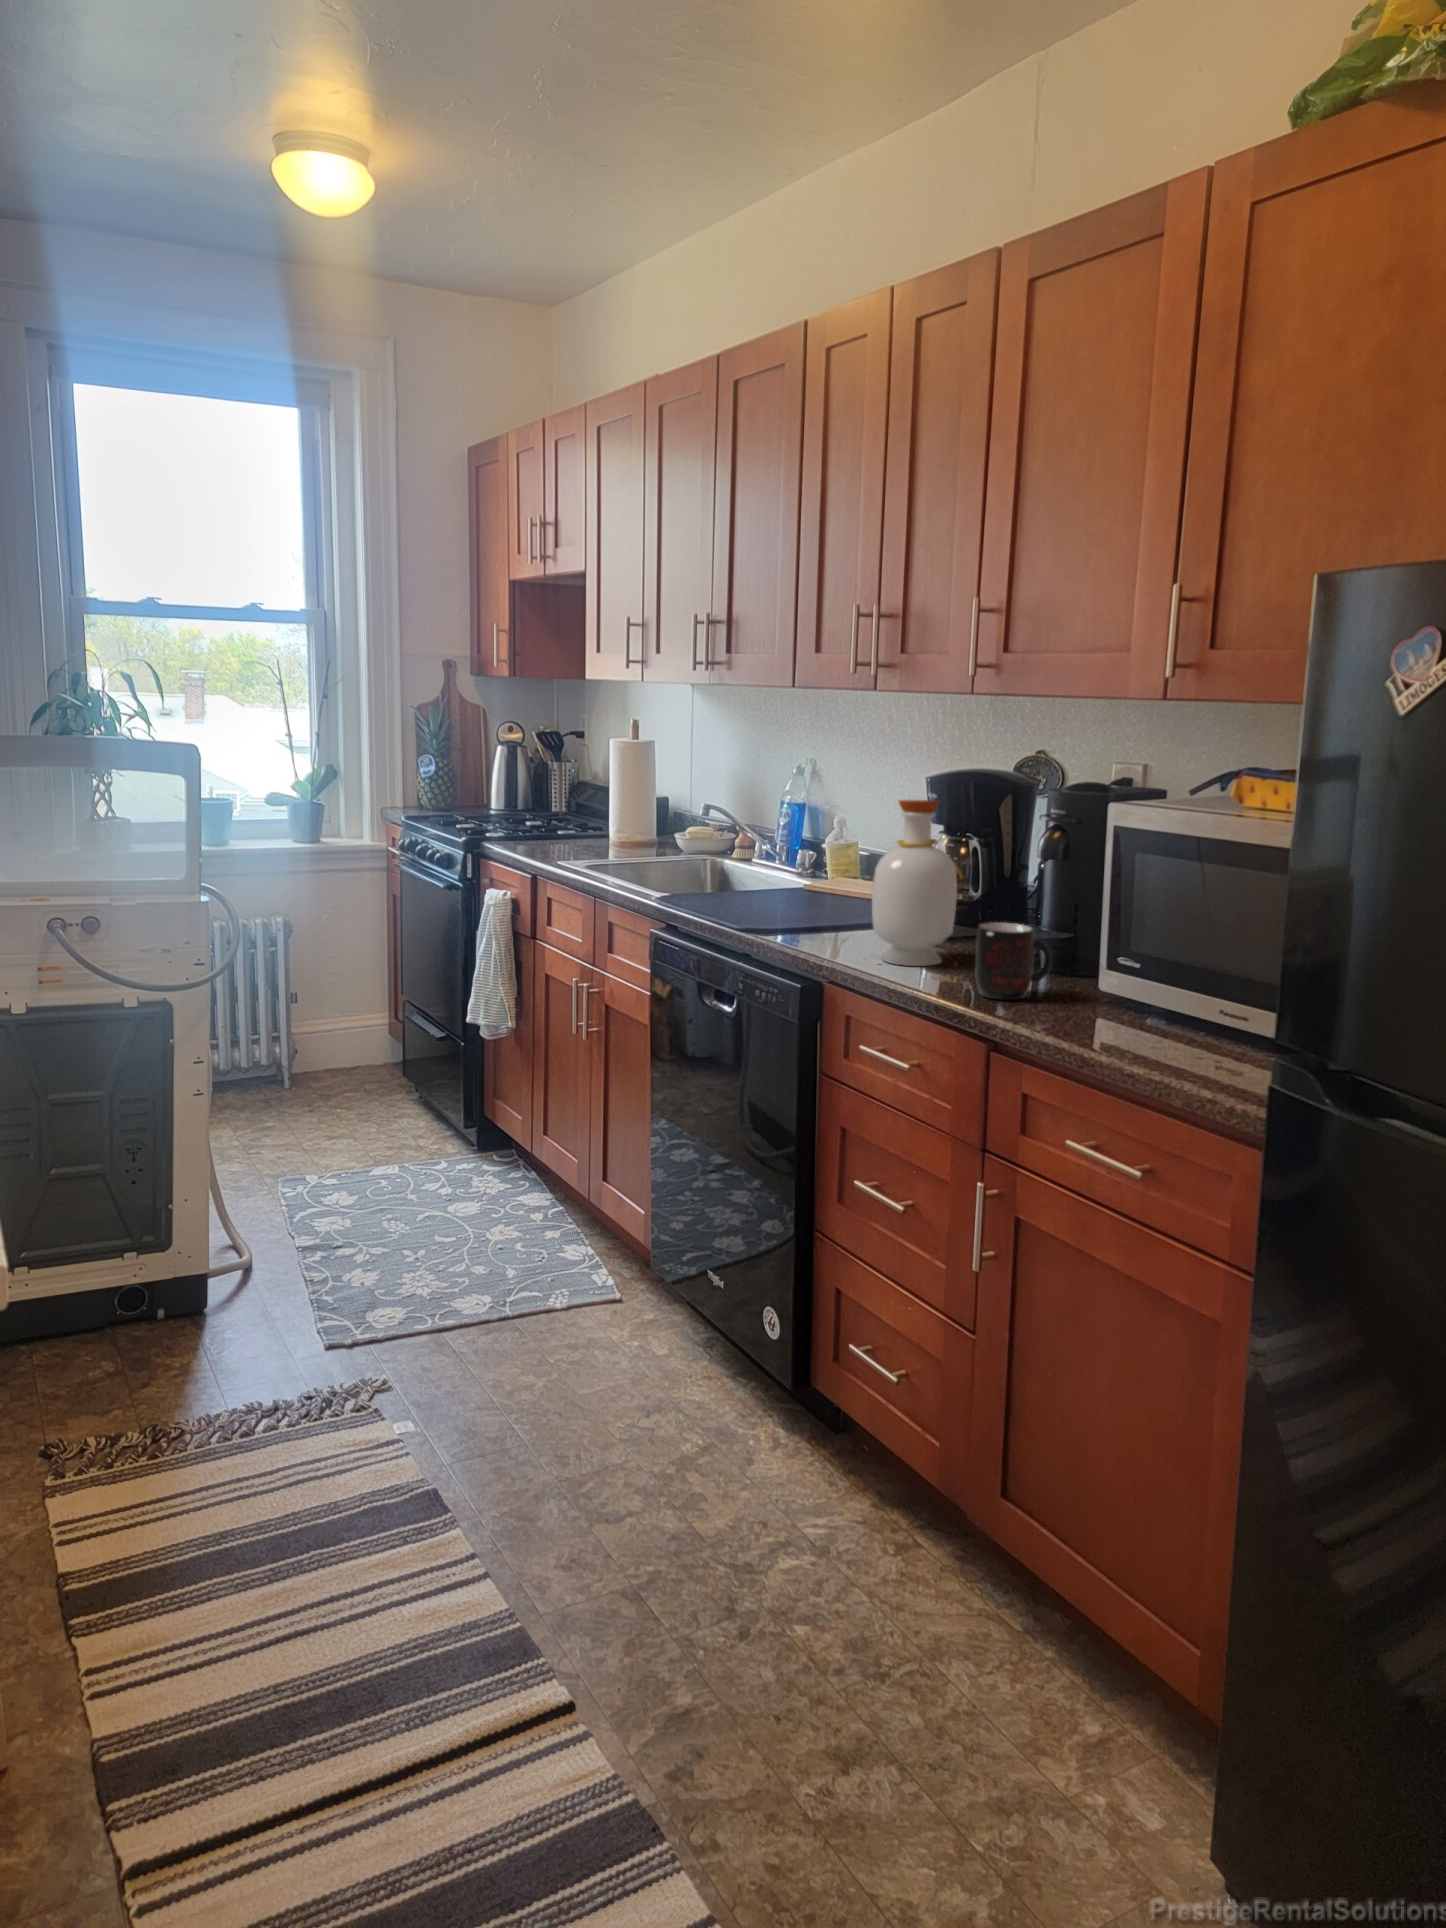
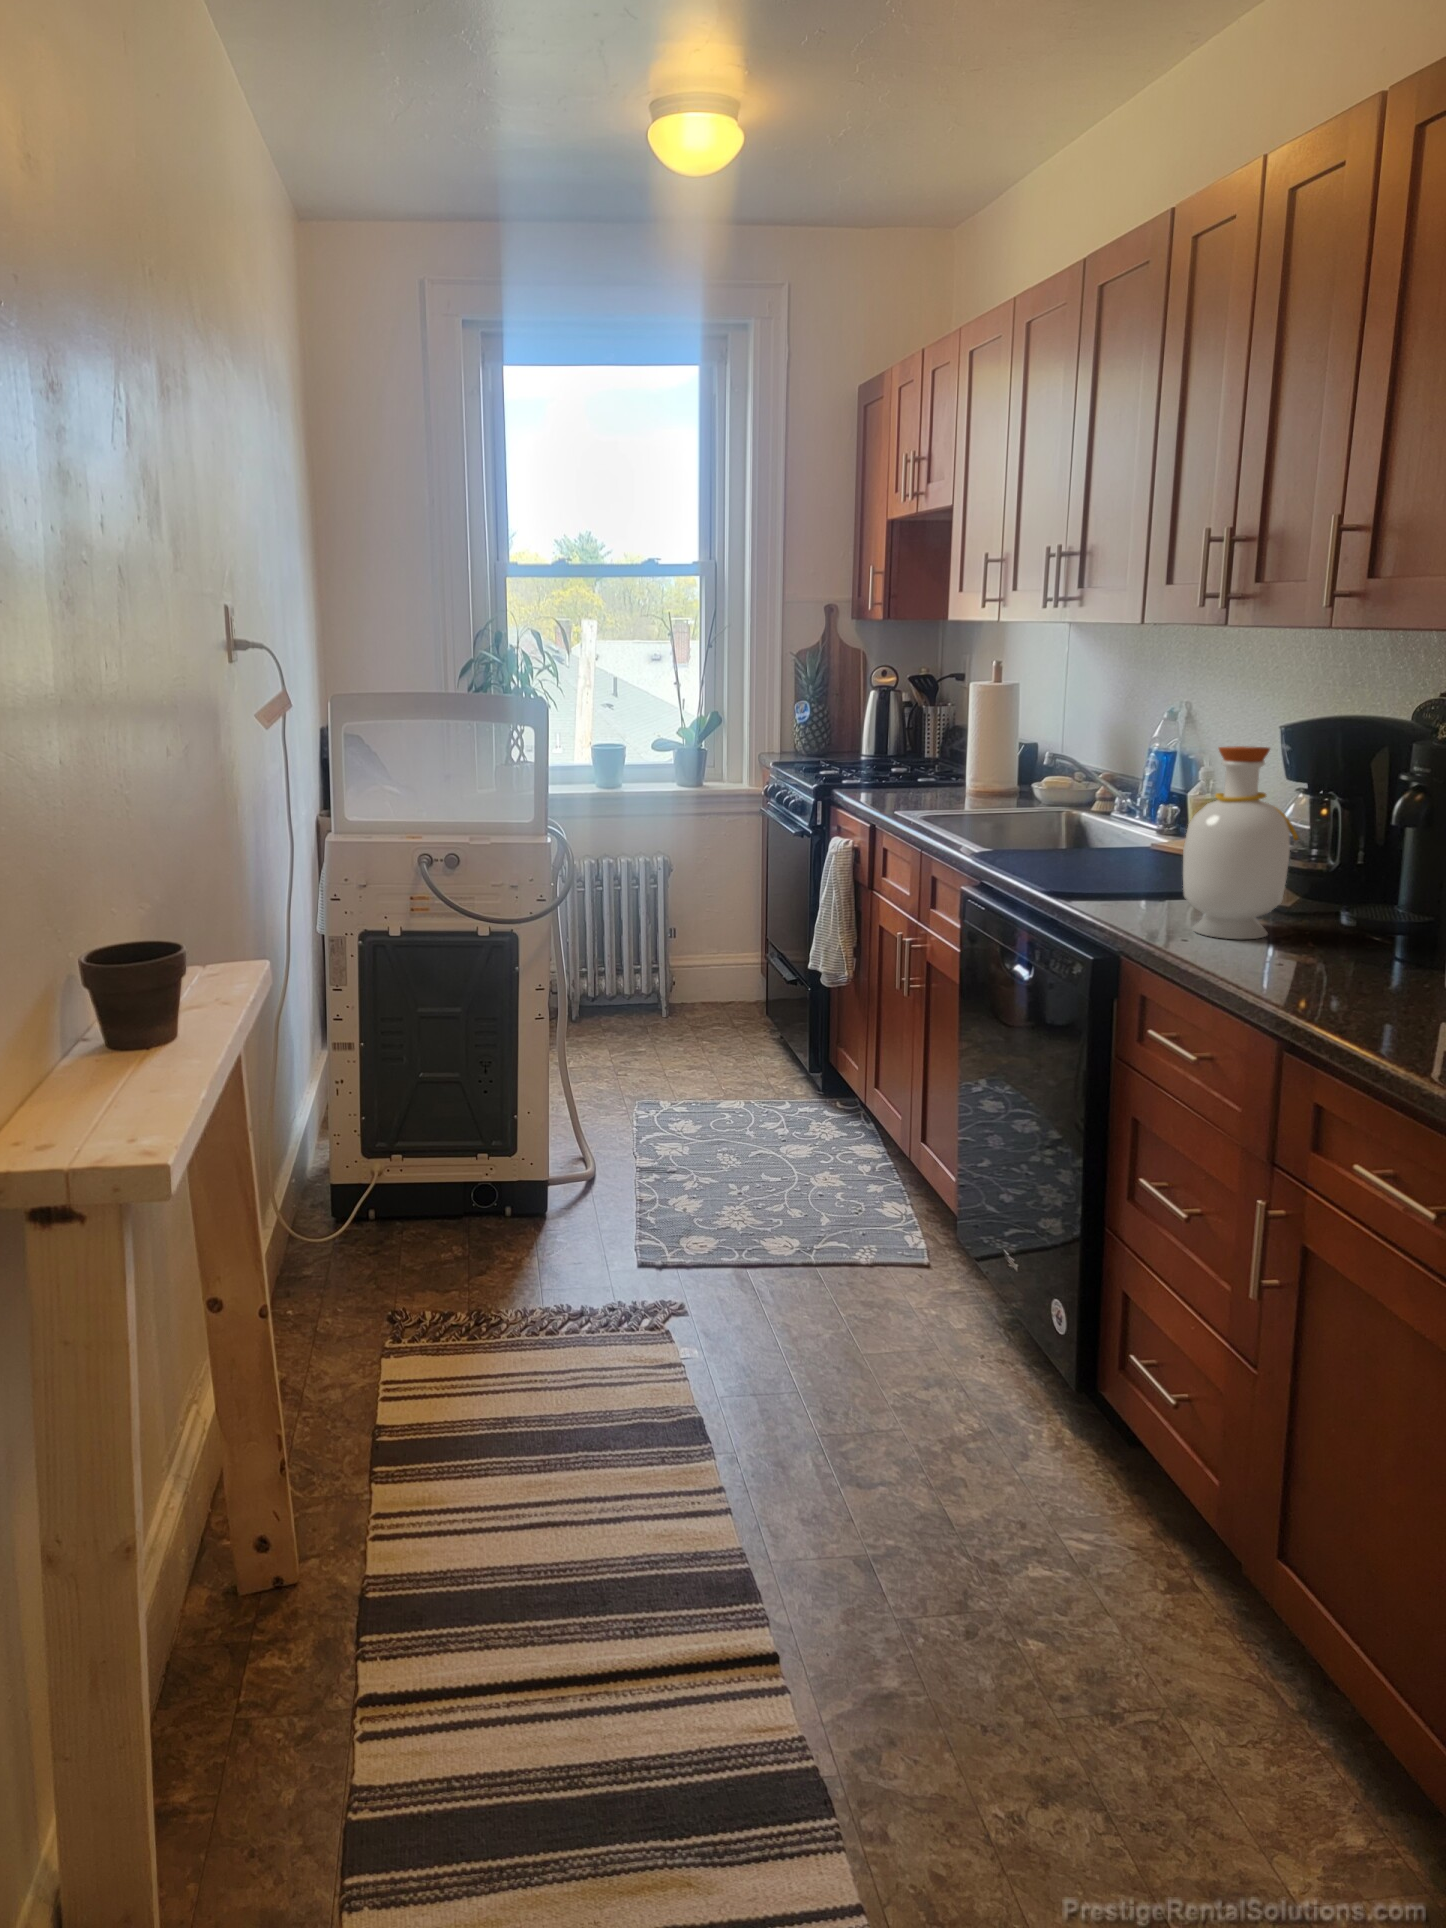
mug: present [975,922,1052,1000] -> none [1285,893,1387,986]

